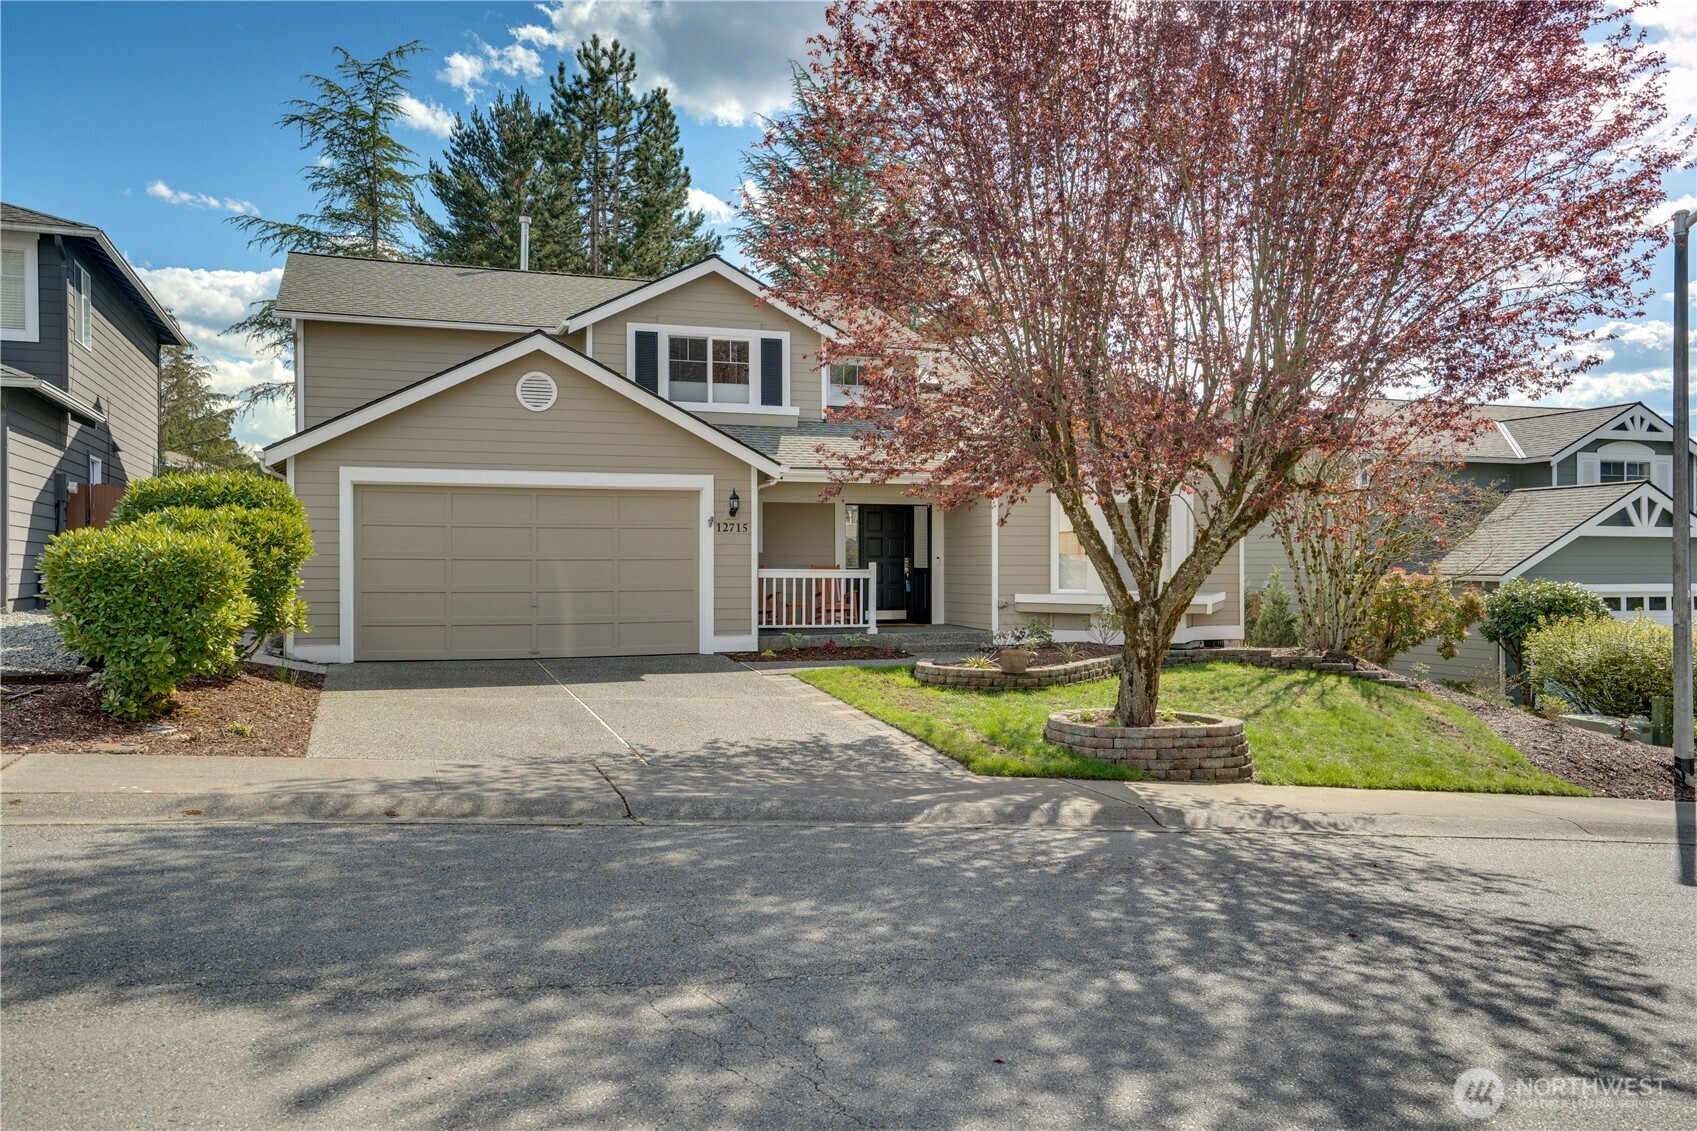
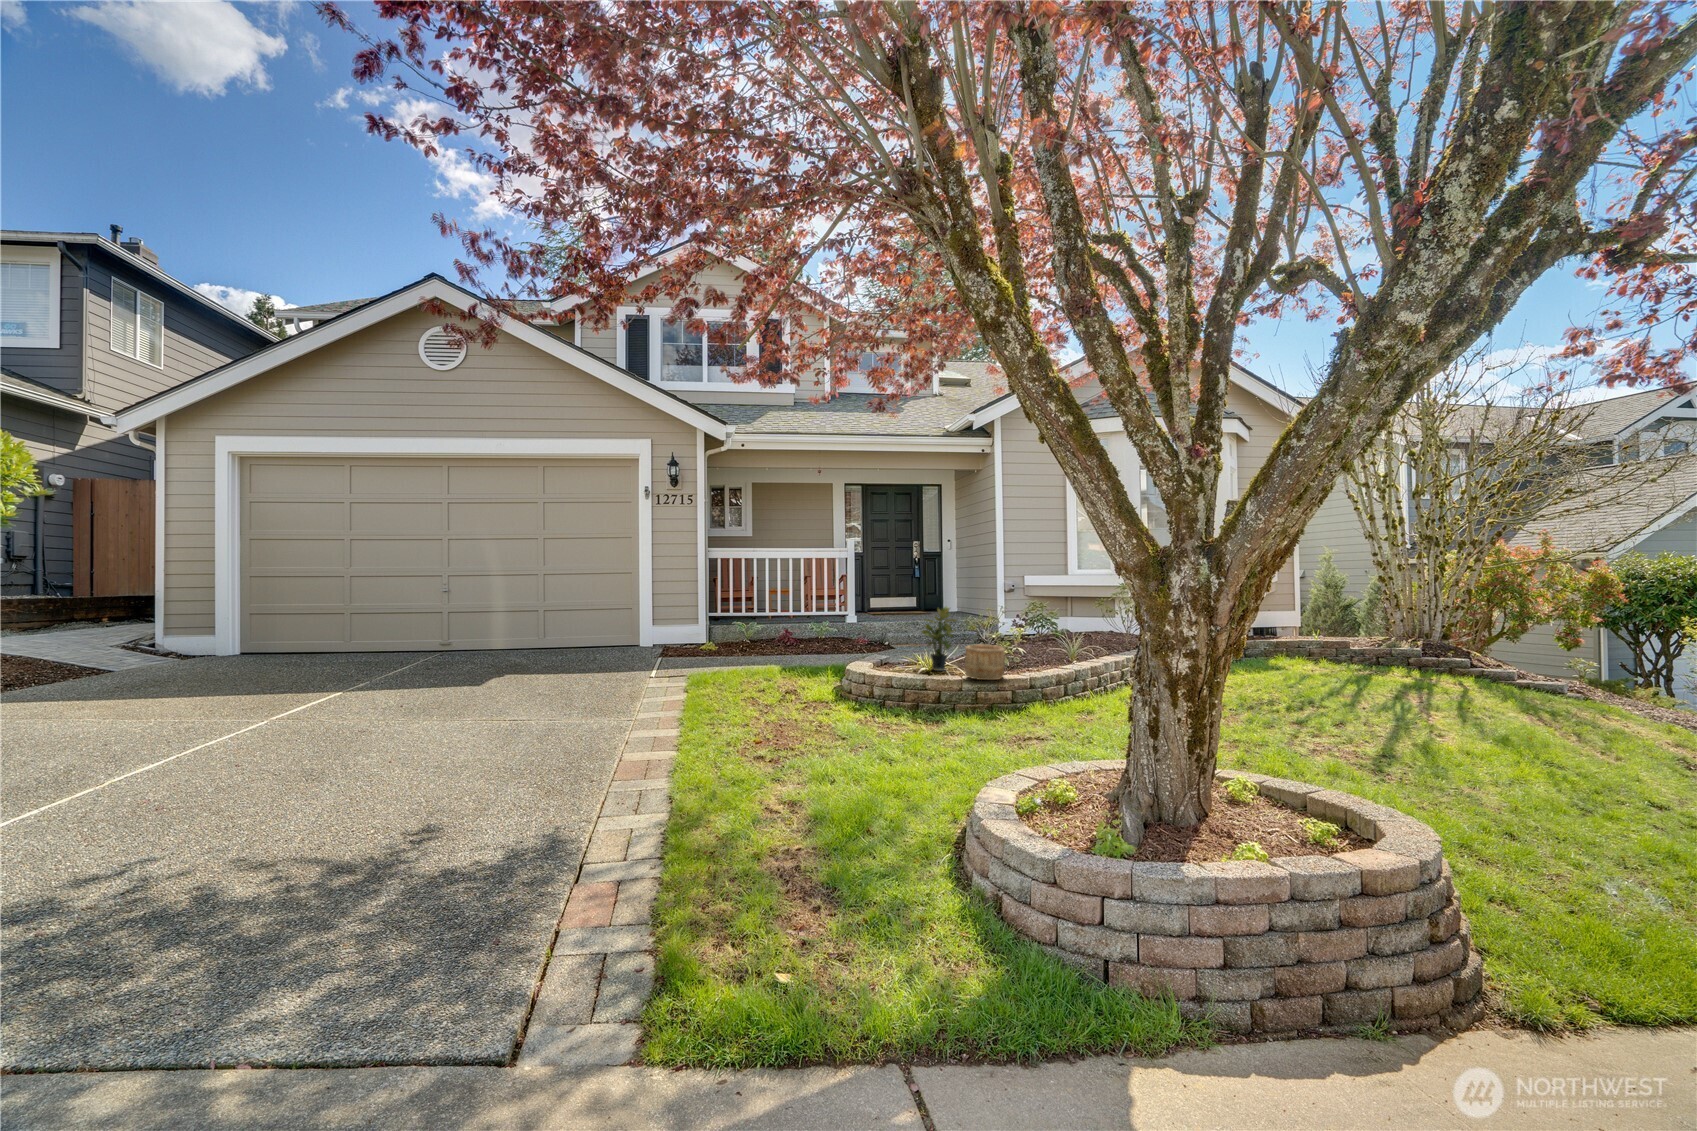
potted plant: none [965,623,992,669] -> present [922,606,957,671]

